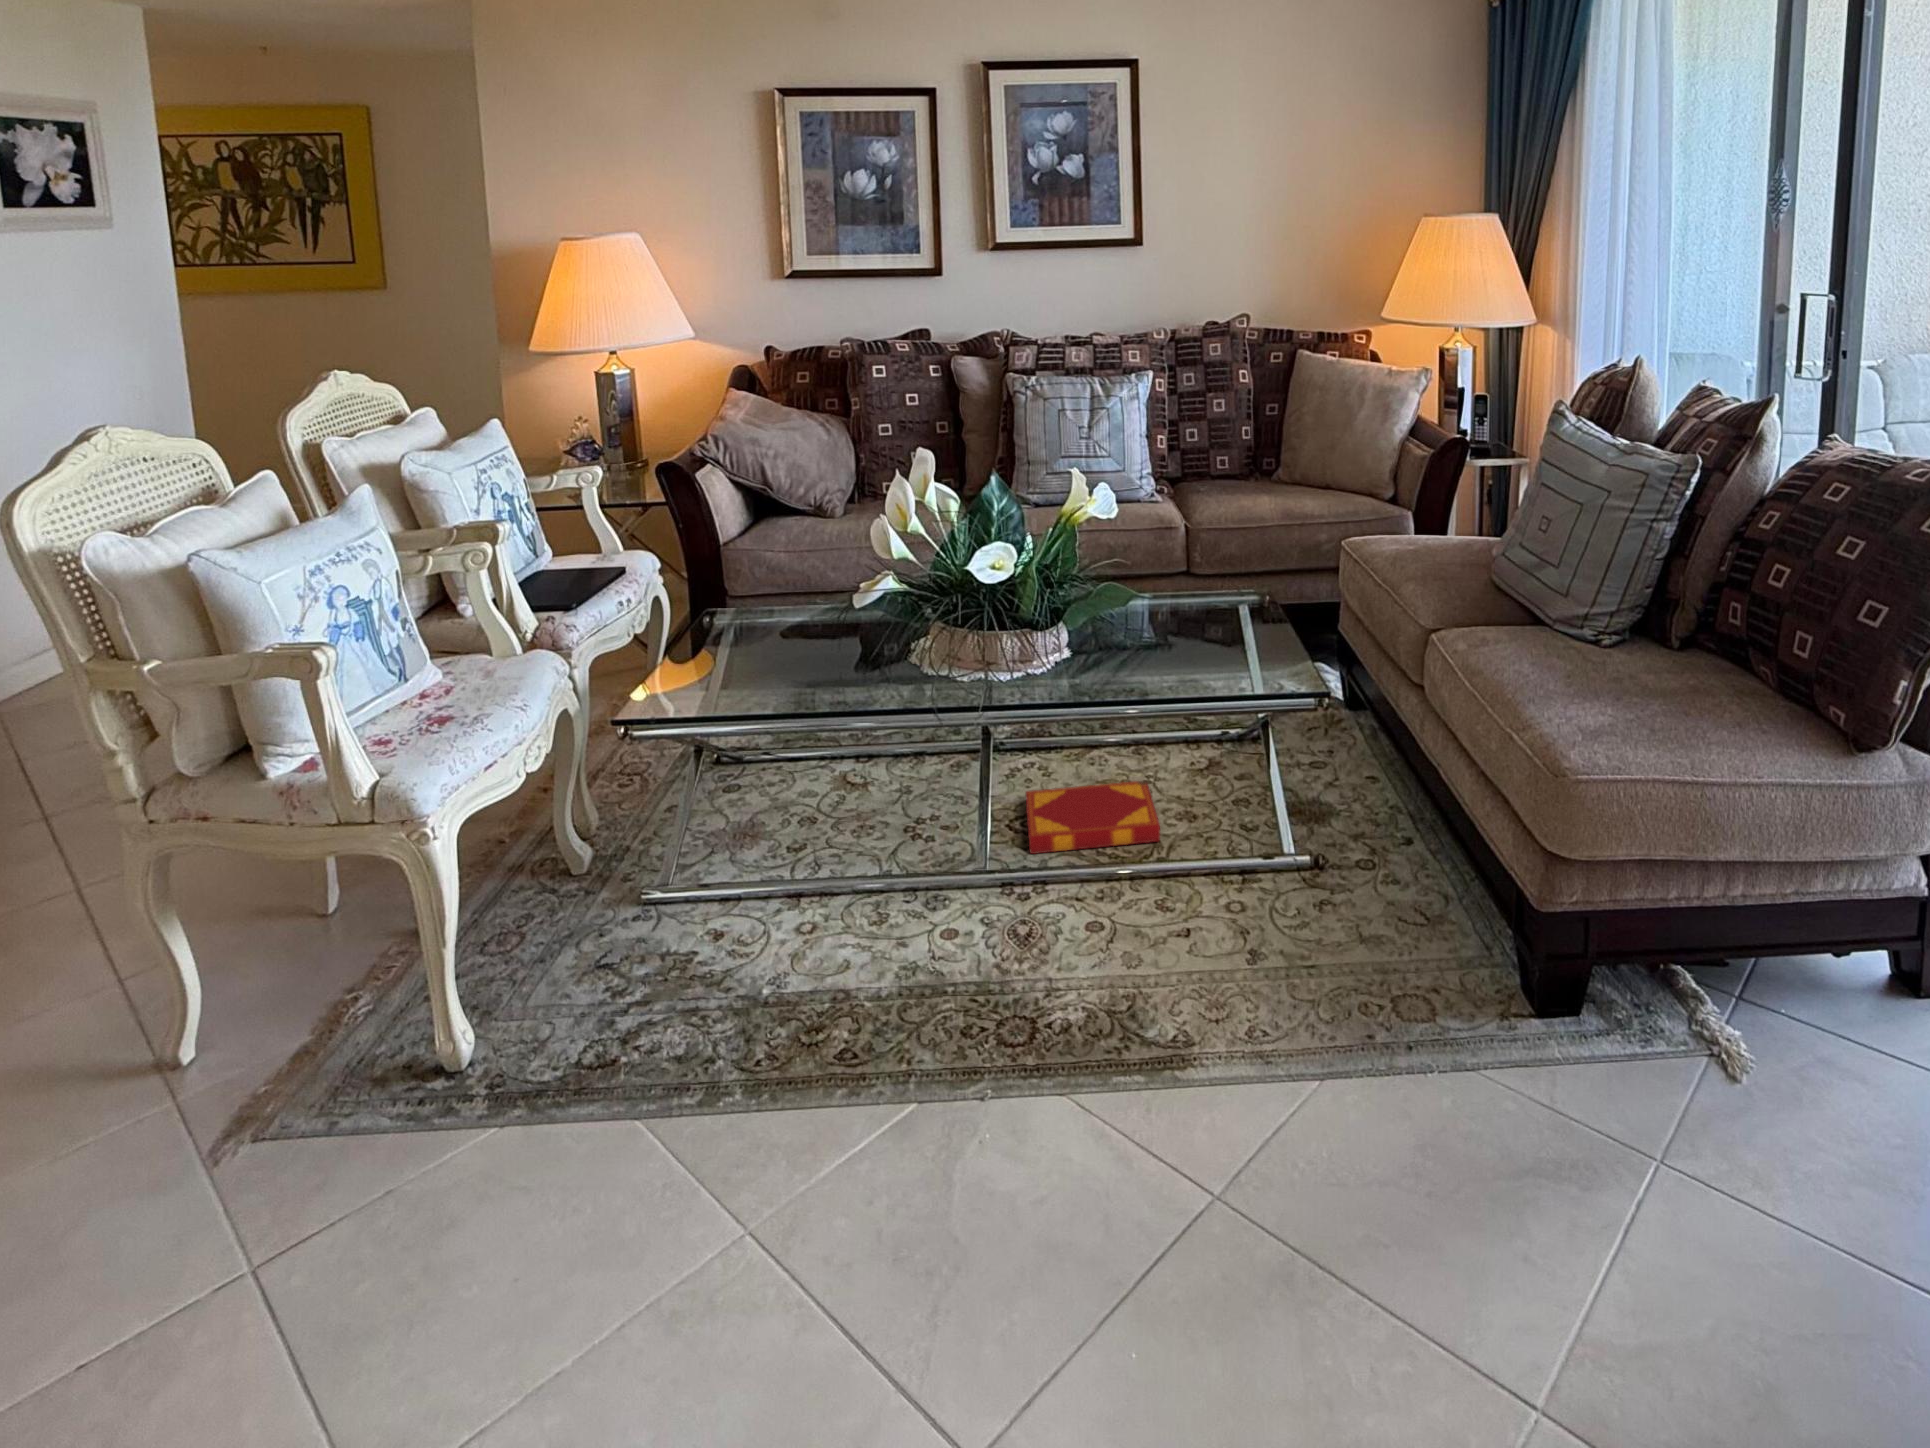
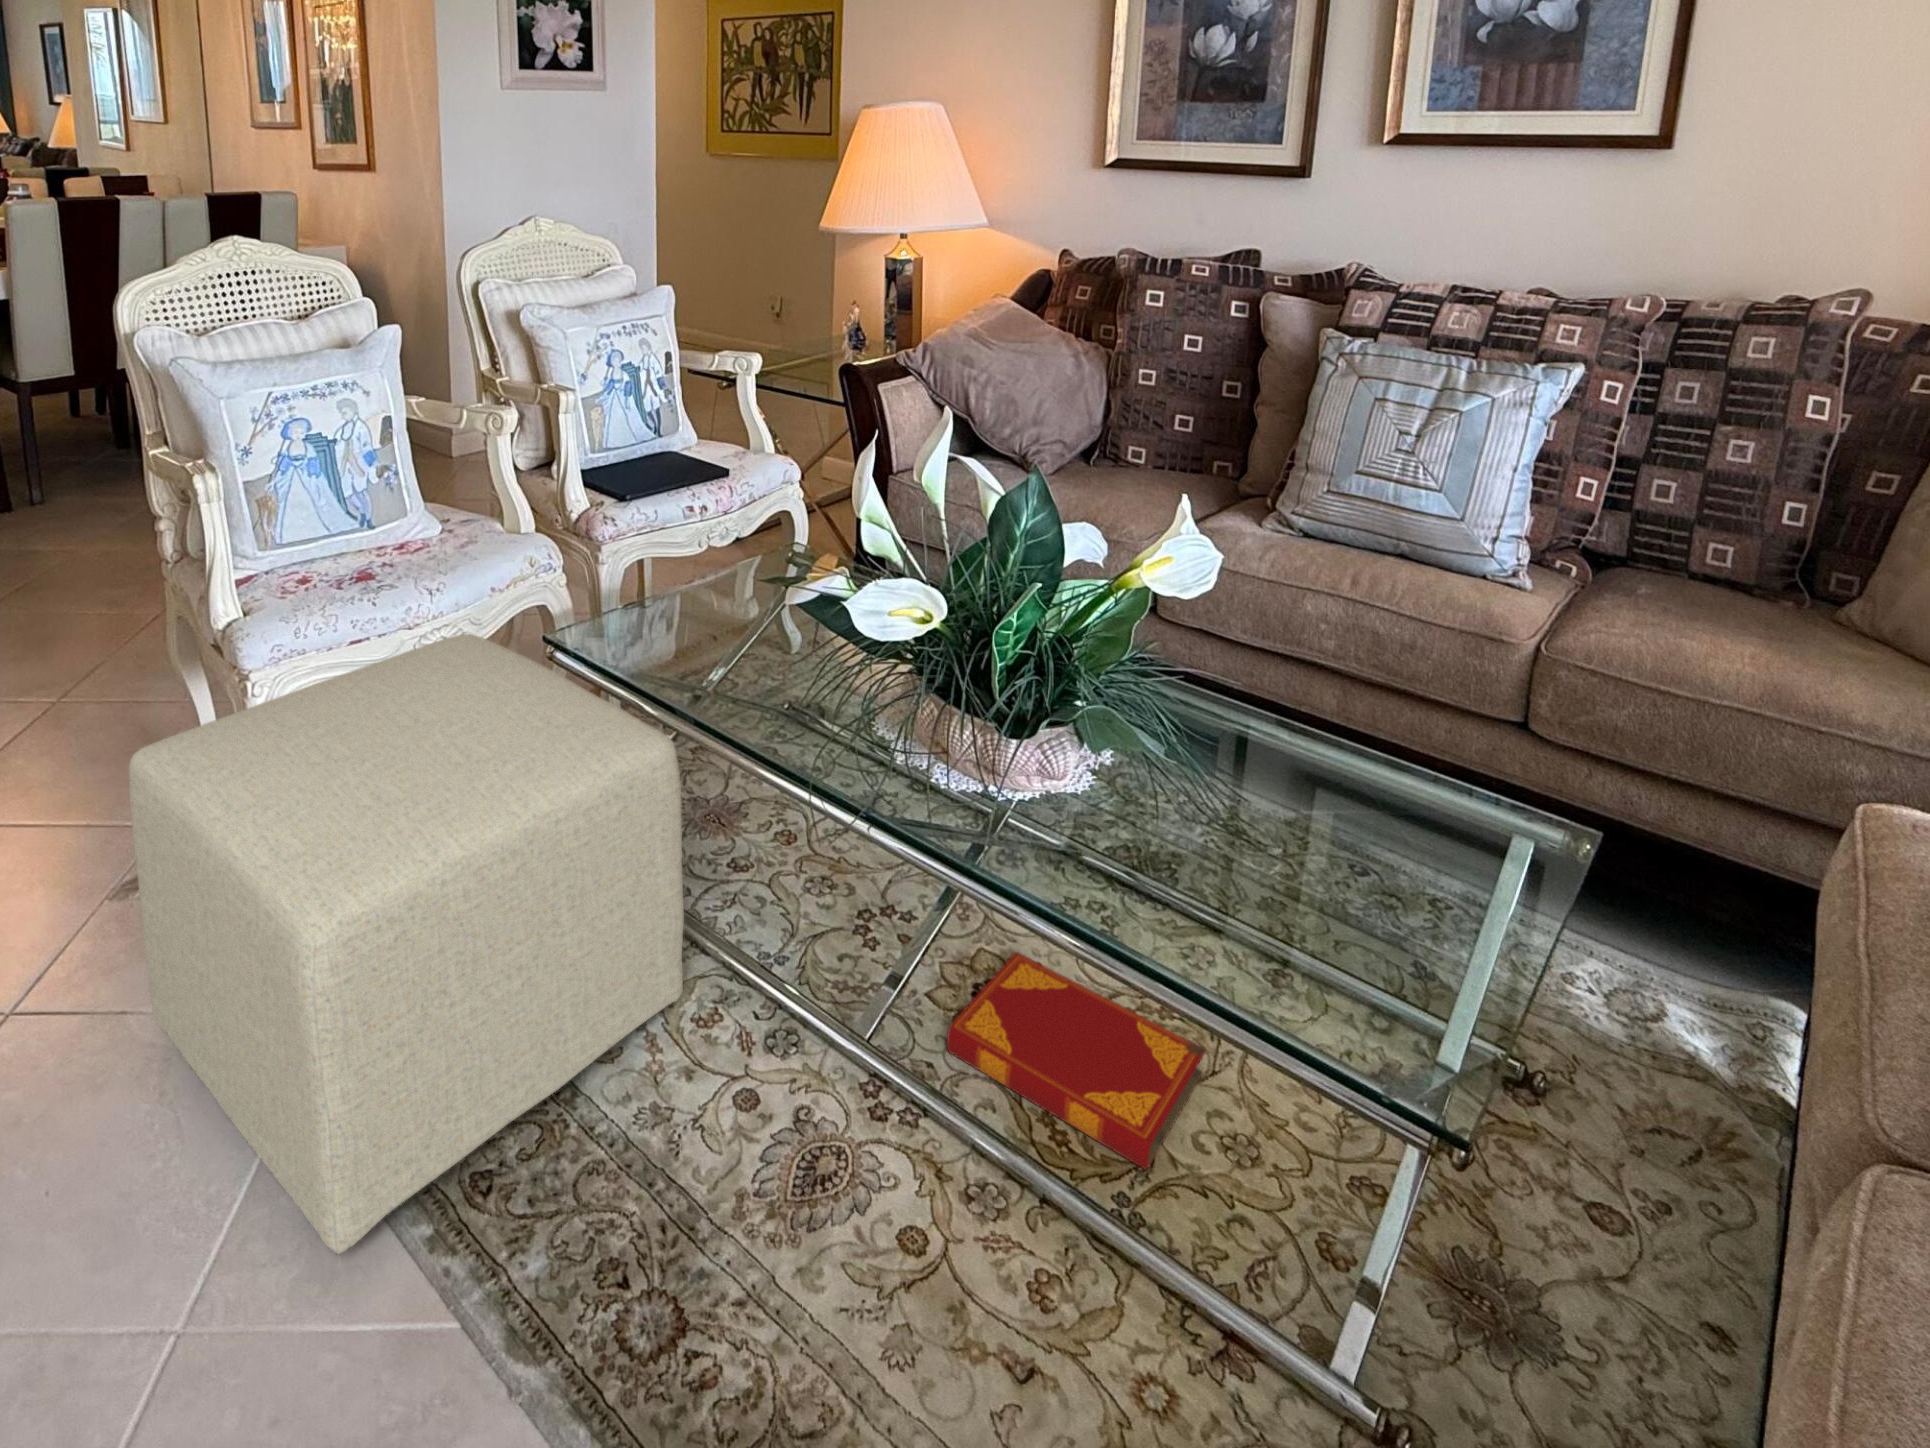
ottoman: none [437,723,867,1163] -> present [129,634,684,1254]

